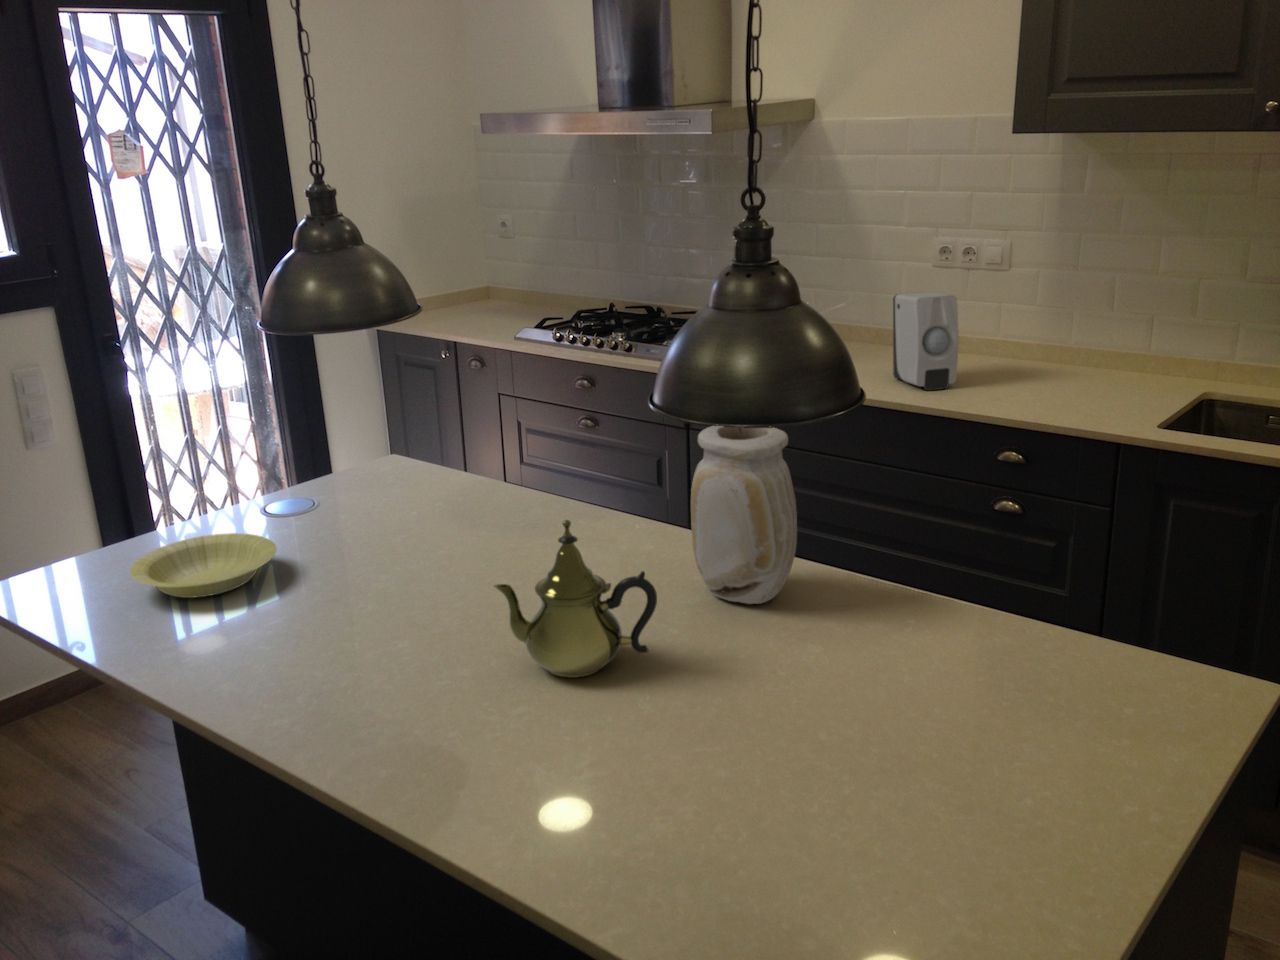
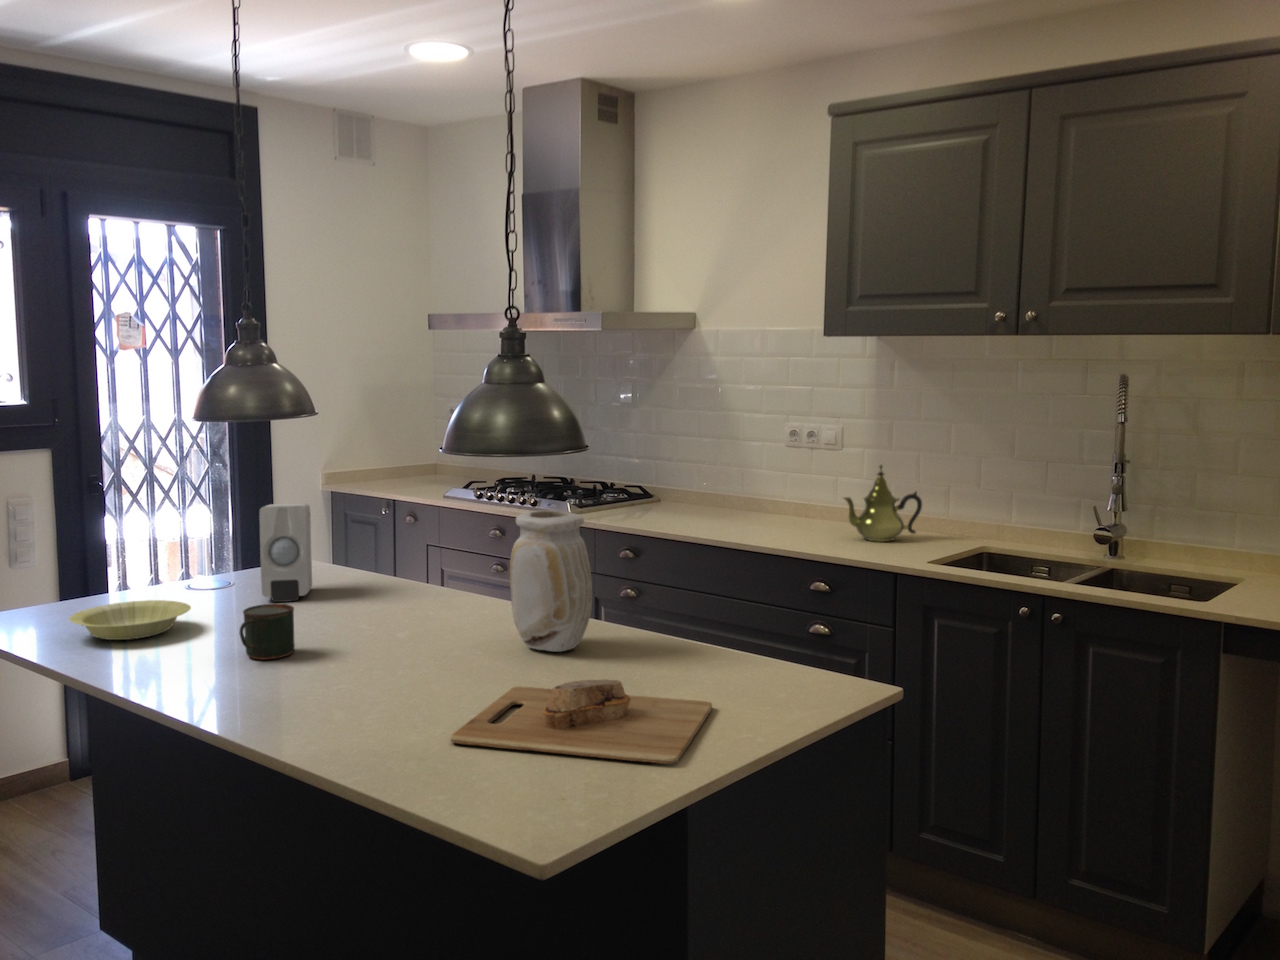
soap dispenser: present [893,292,959,390] -> present [259,503,312,602]
teapot: present [494,520,657,678] -> present [844,465,922,542]
mug: none [356,553,422,629] -> present [239,604,295,659]
cutting board: none [689,676,1013,832] -> present [451,680,712,764]

